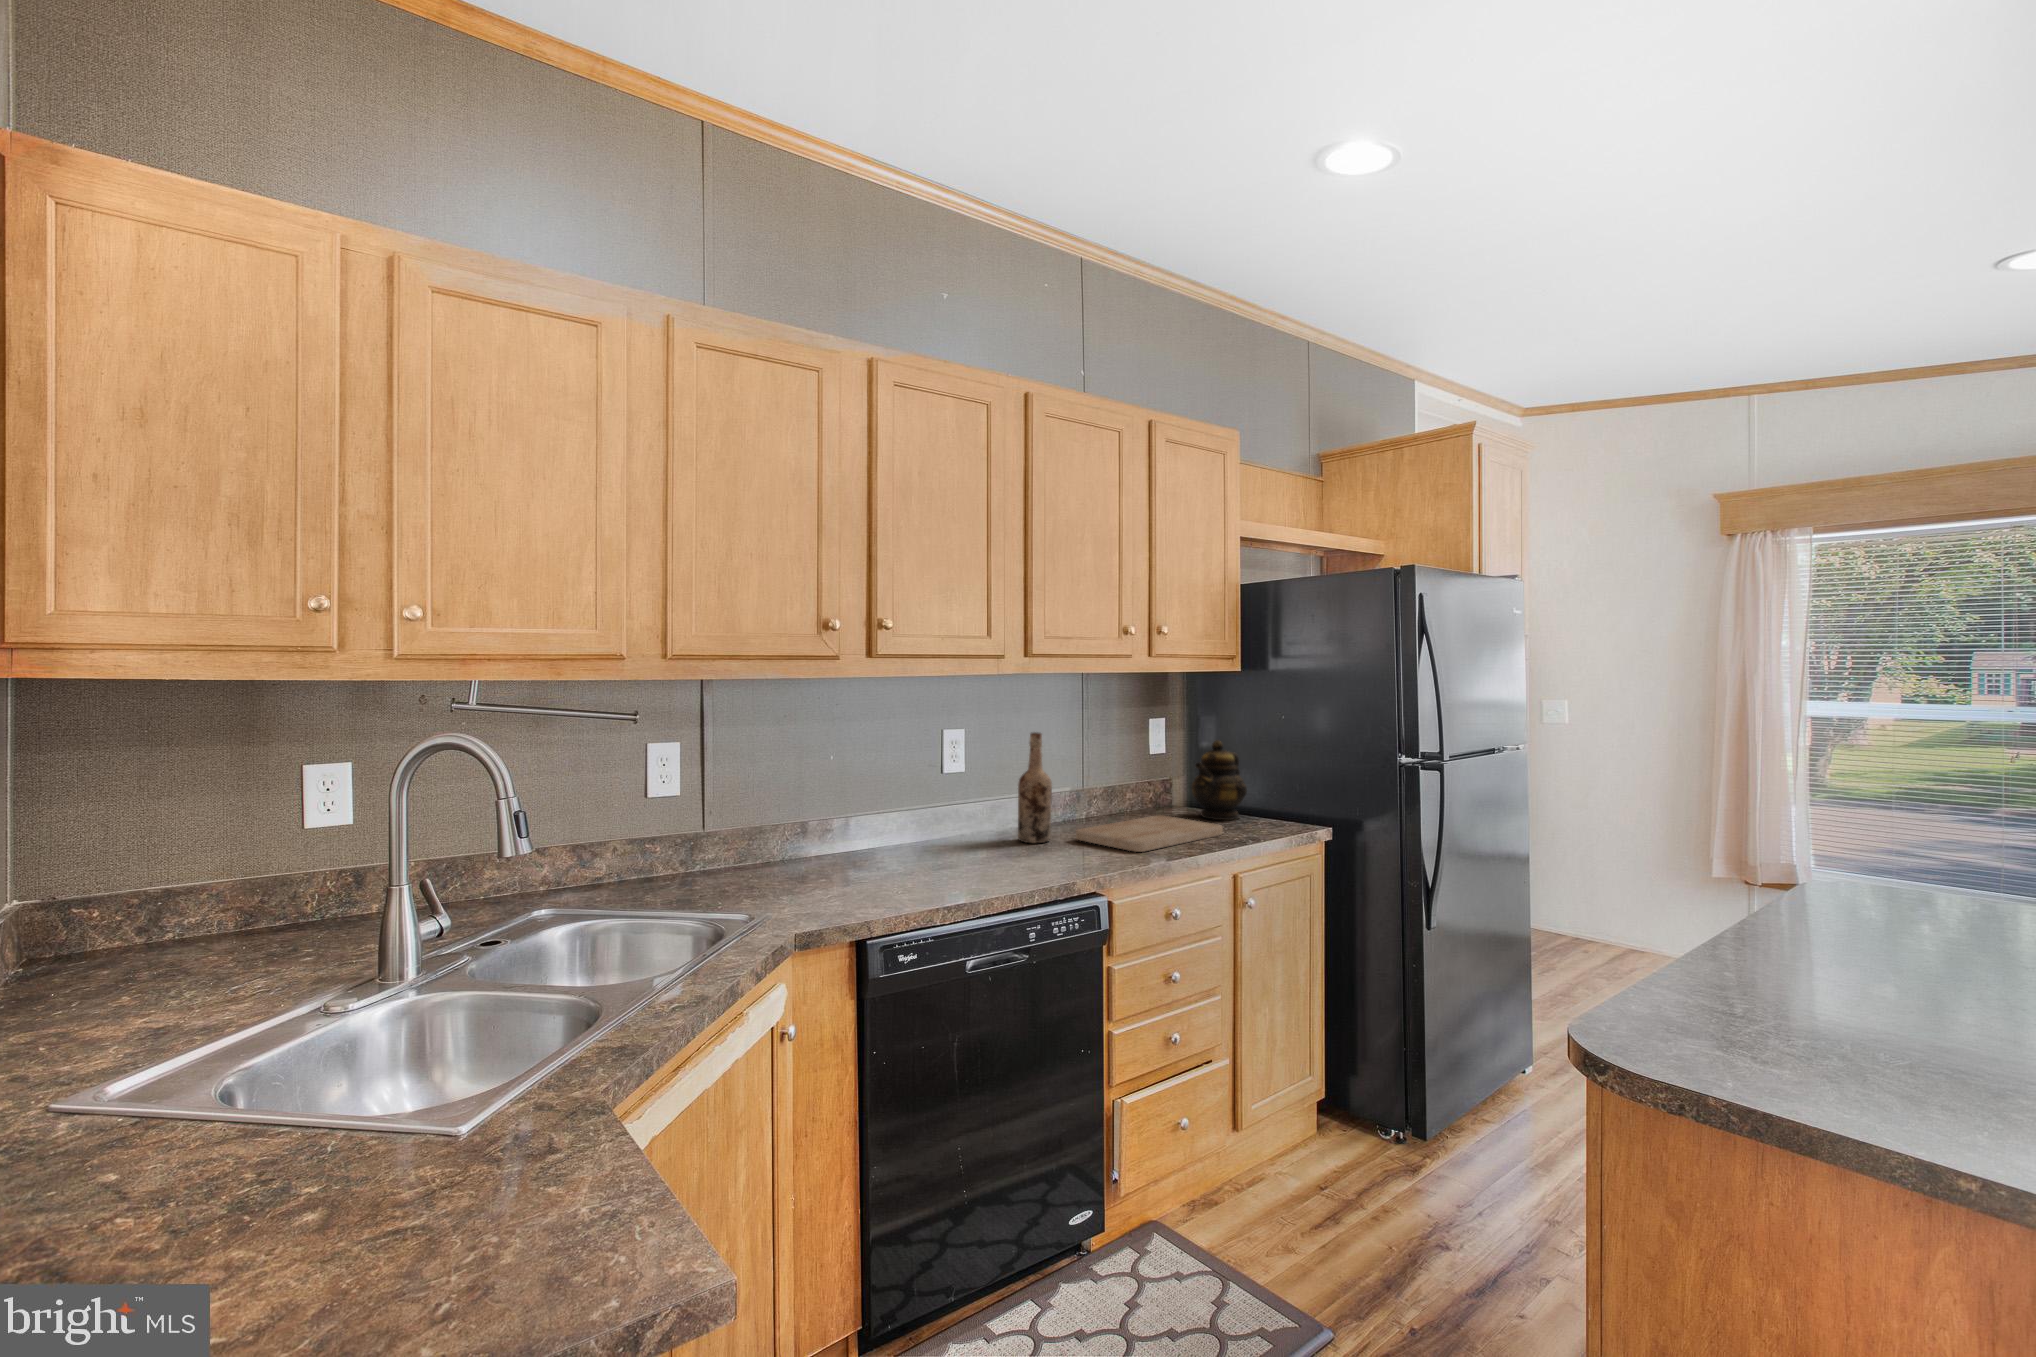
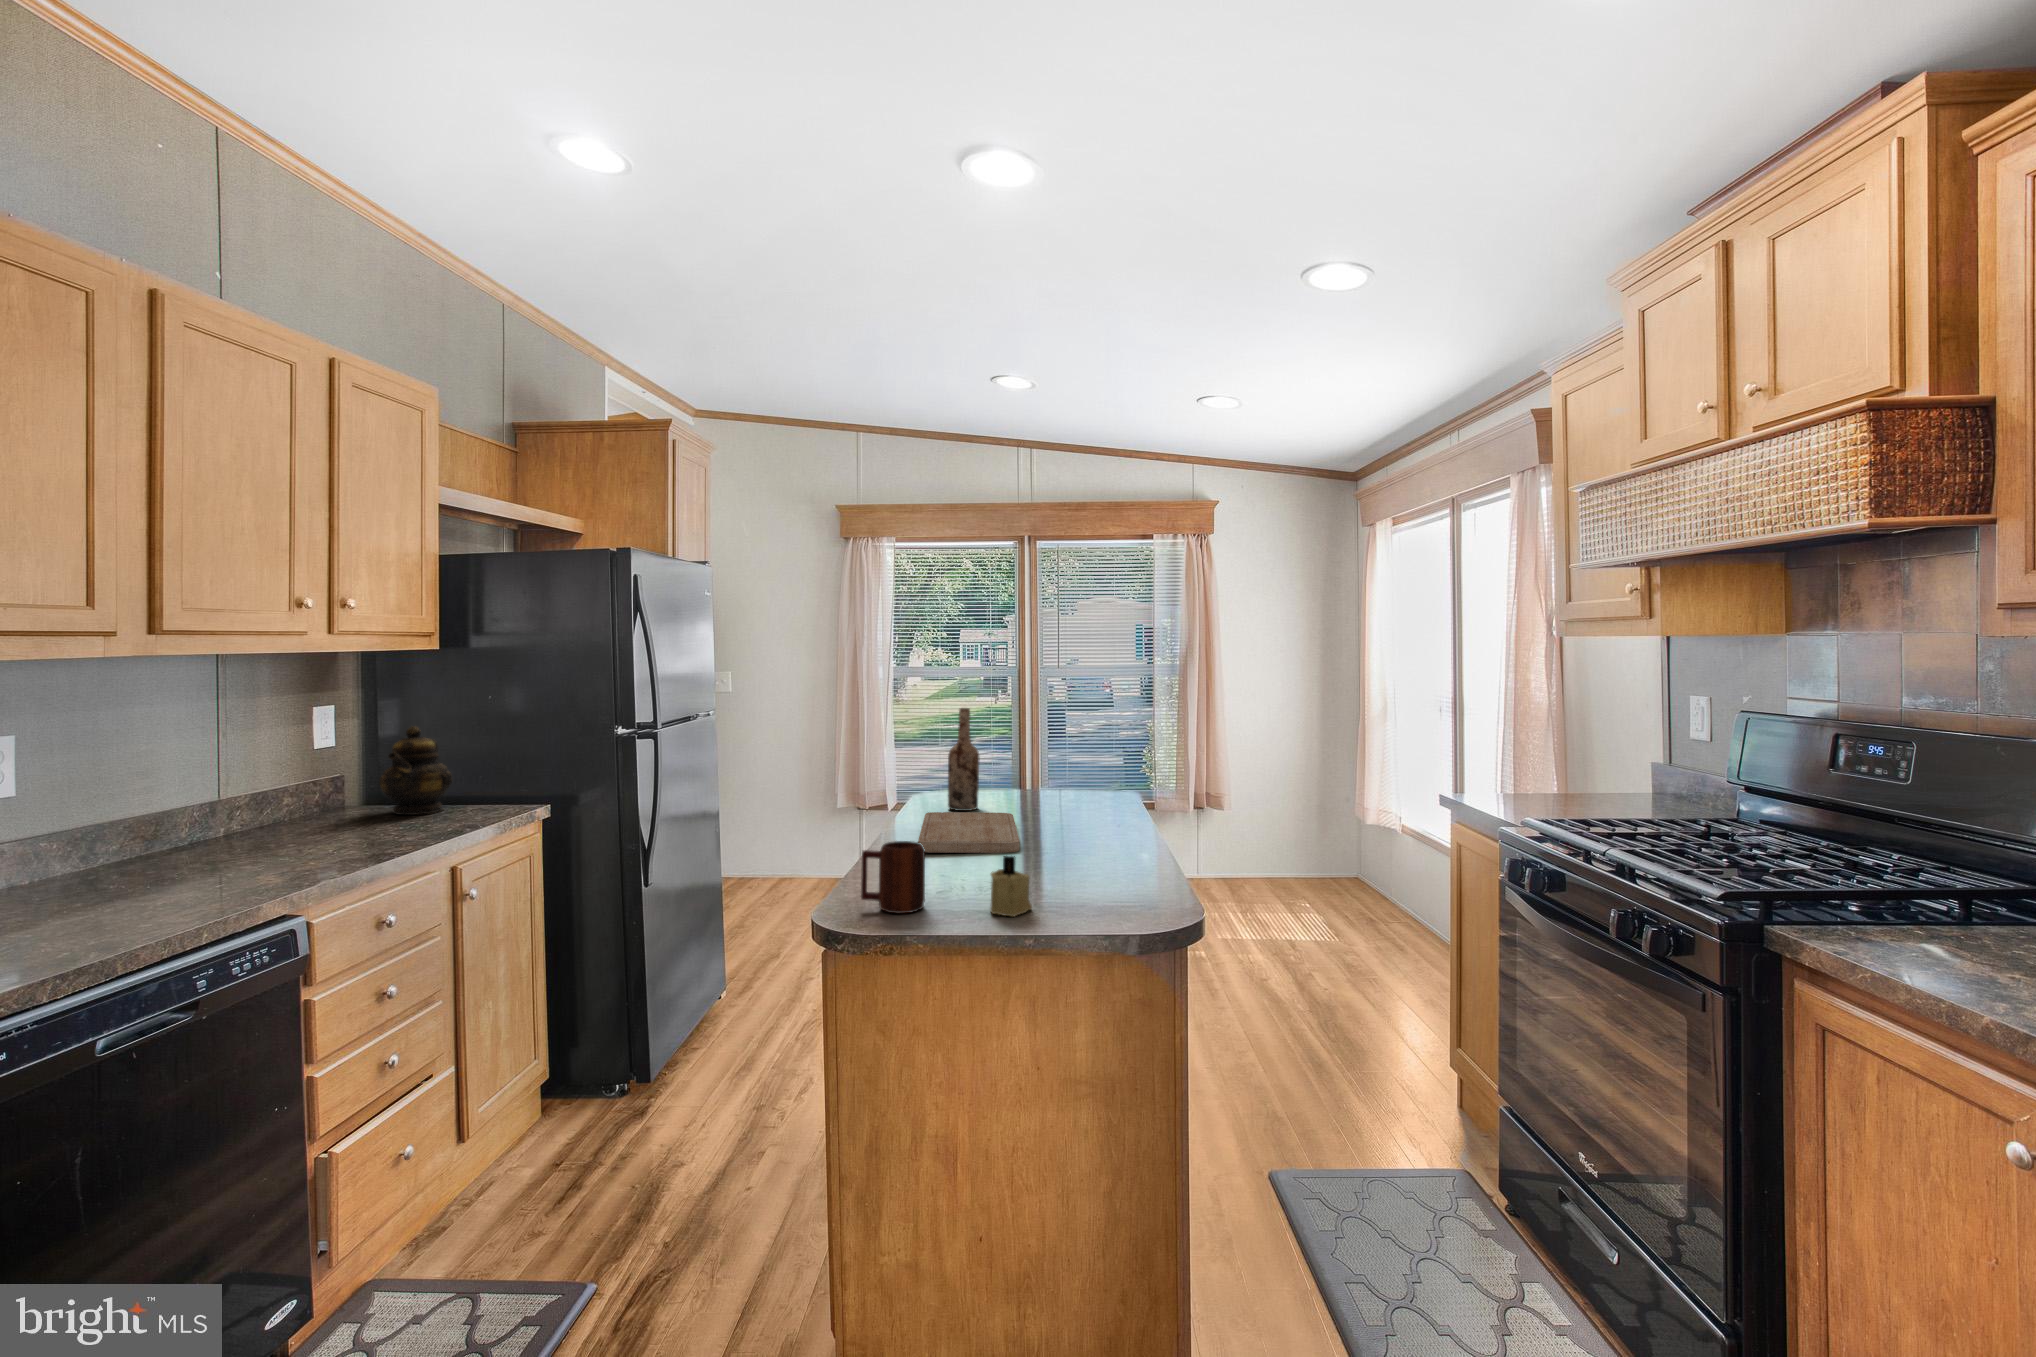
wine bottle: present [1018,733,1052,843] -> present [948,708,980,811]
cutting board: present [1076,815,1223,852] -> present [918,812,1020,853]
mug: none [1633,944,1742,1053] -> present [861,841,925,913]
candle: none [1862,1008,1957,1112] -> present [990,856,1032,916]

